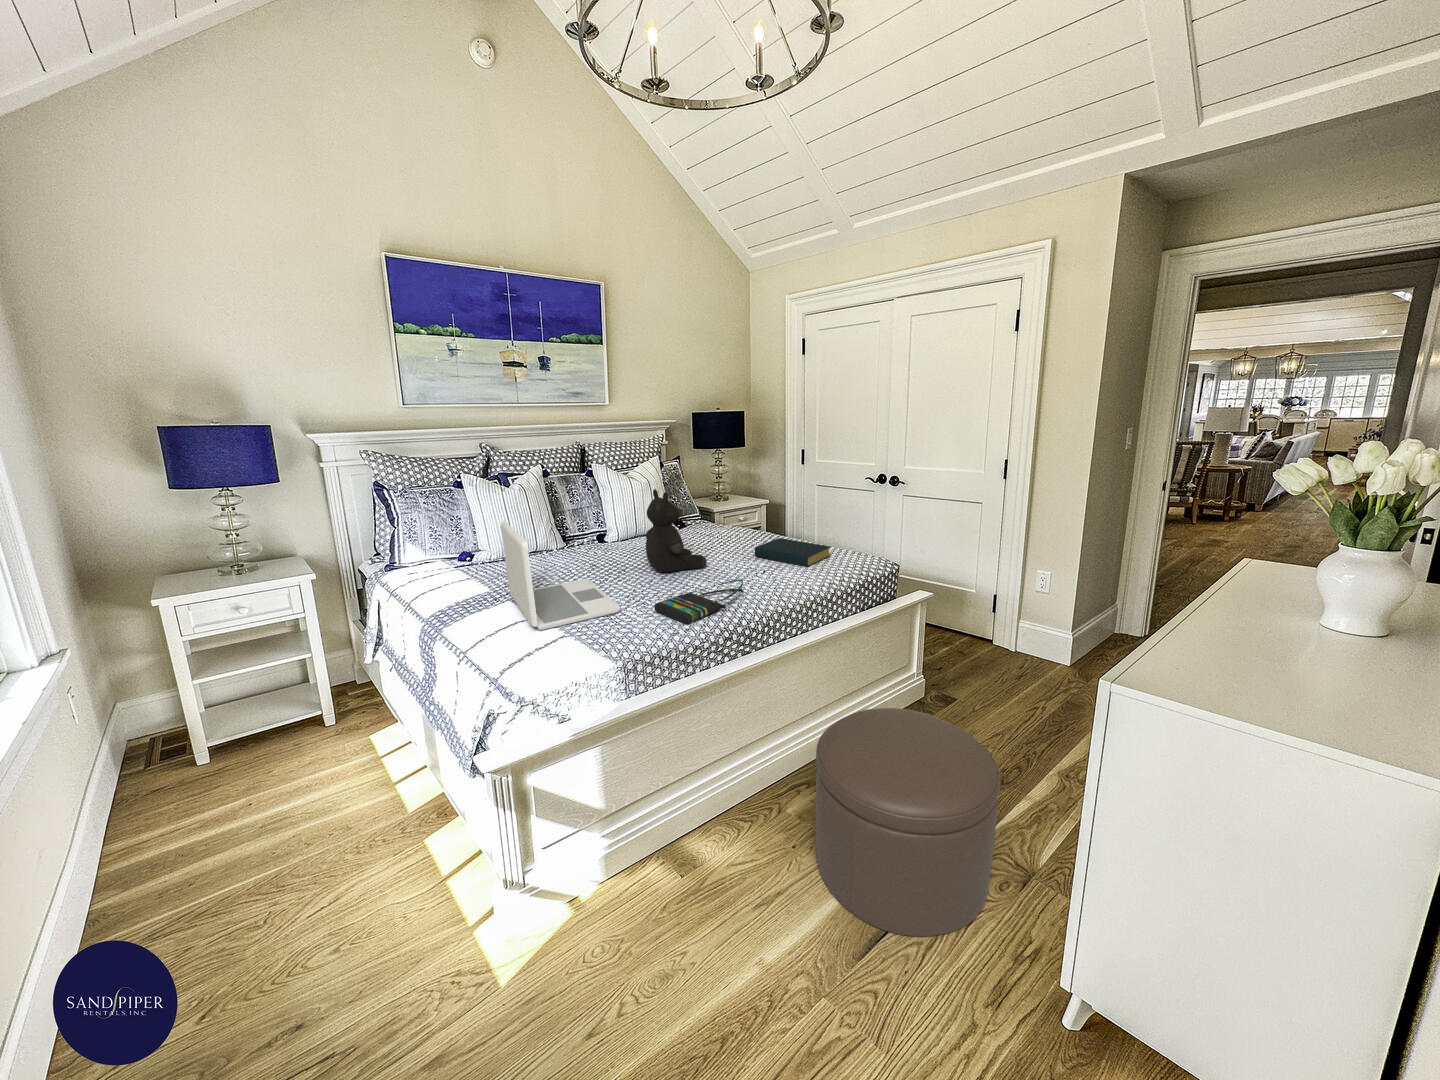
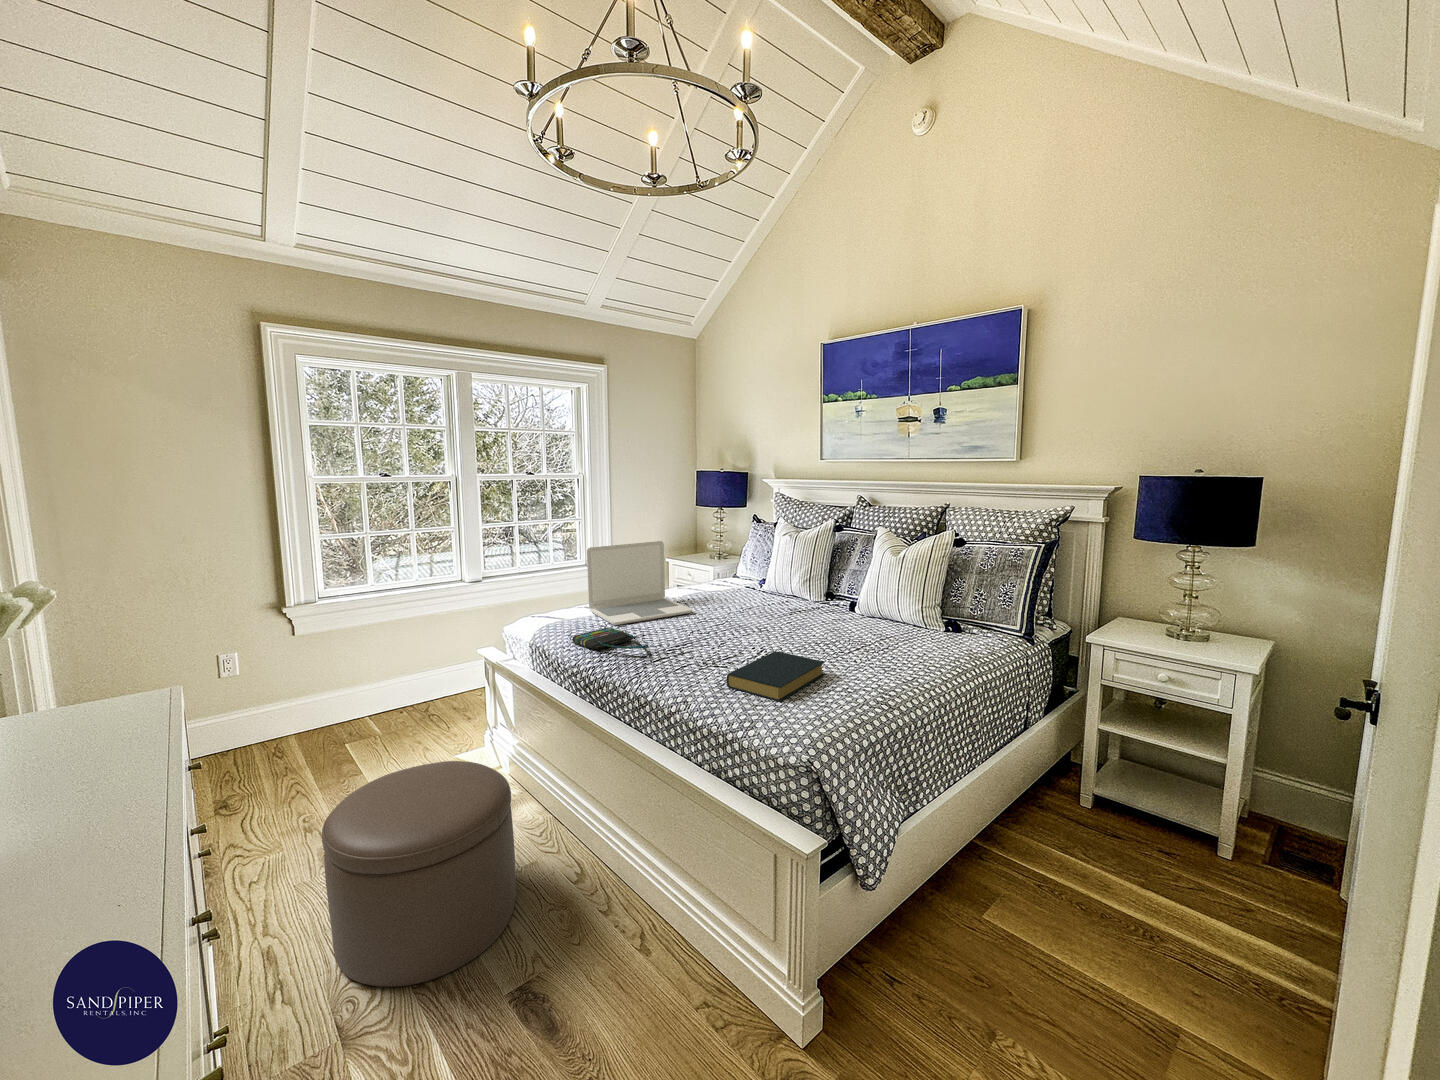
teddy bear: present [646,489,707,572] -> none [694,548,765,643]

